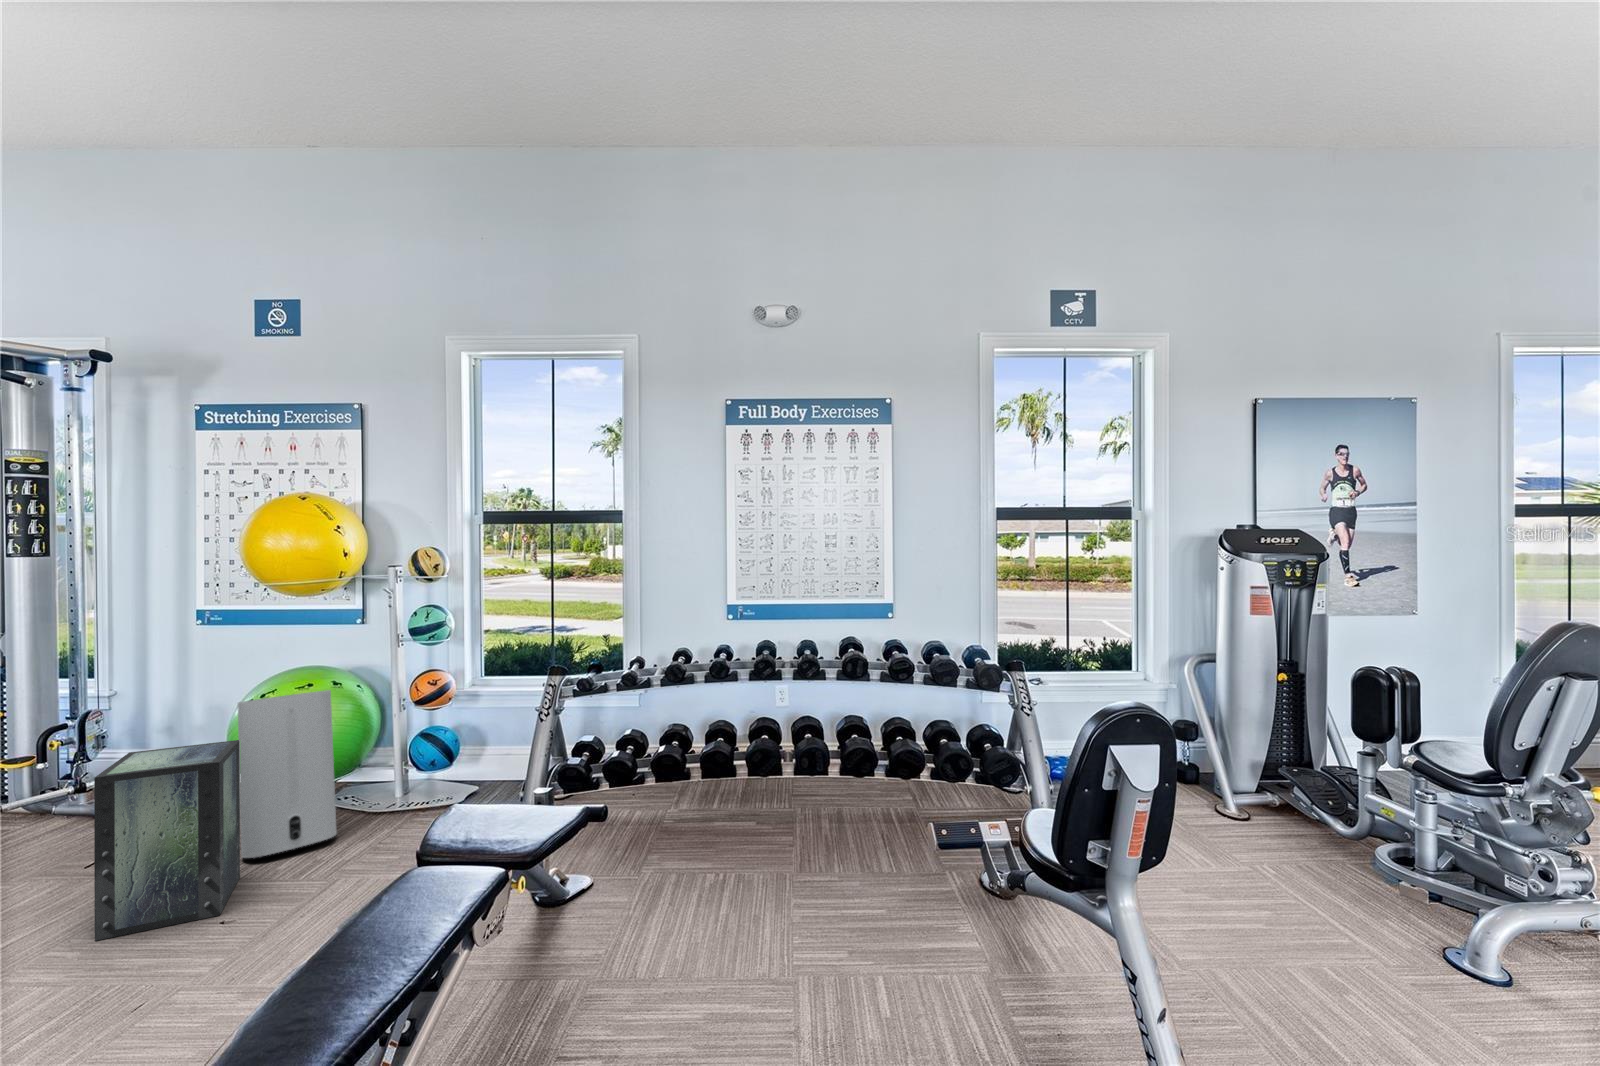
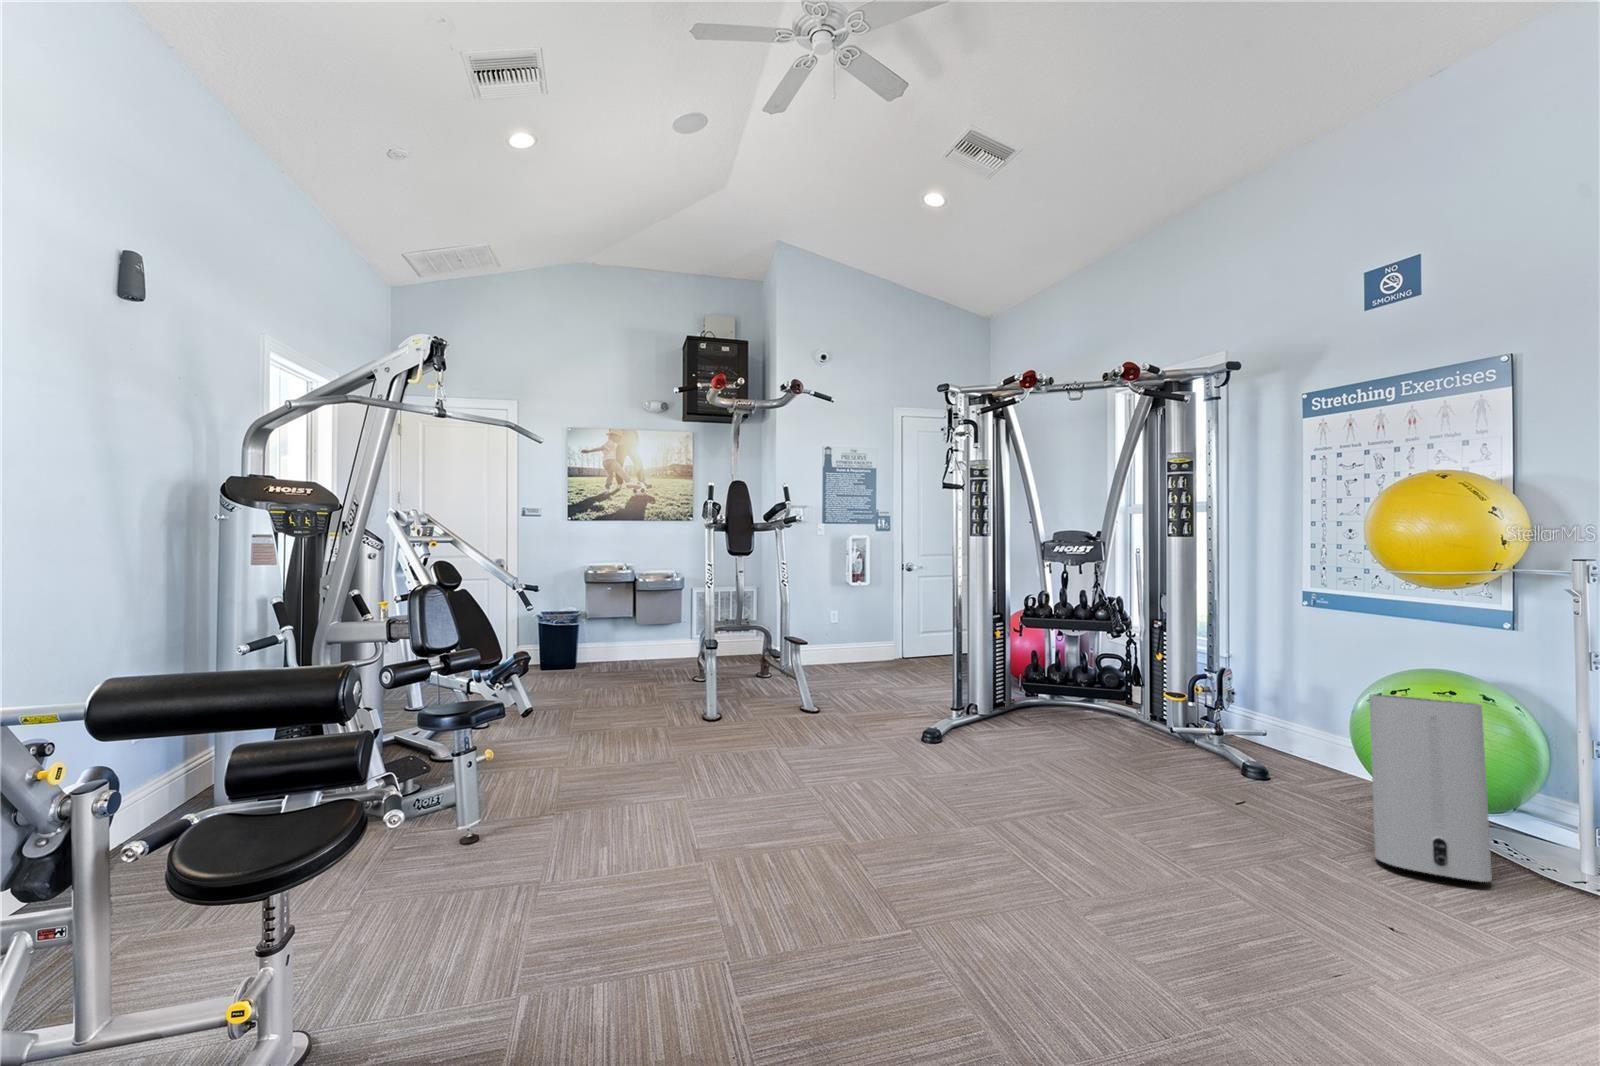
storage box: present [94,740,240,941] -> none [1256,720,1380,916]

